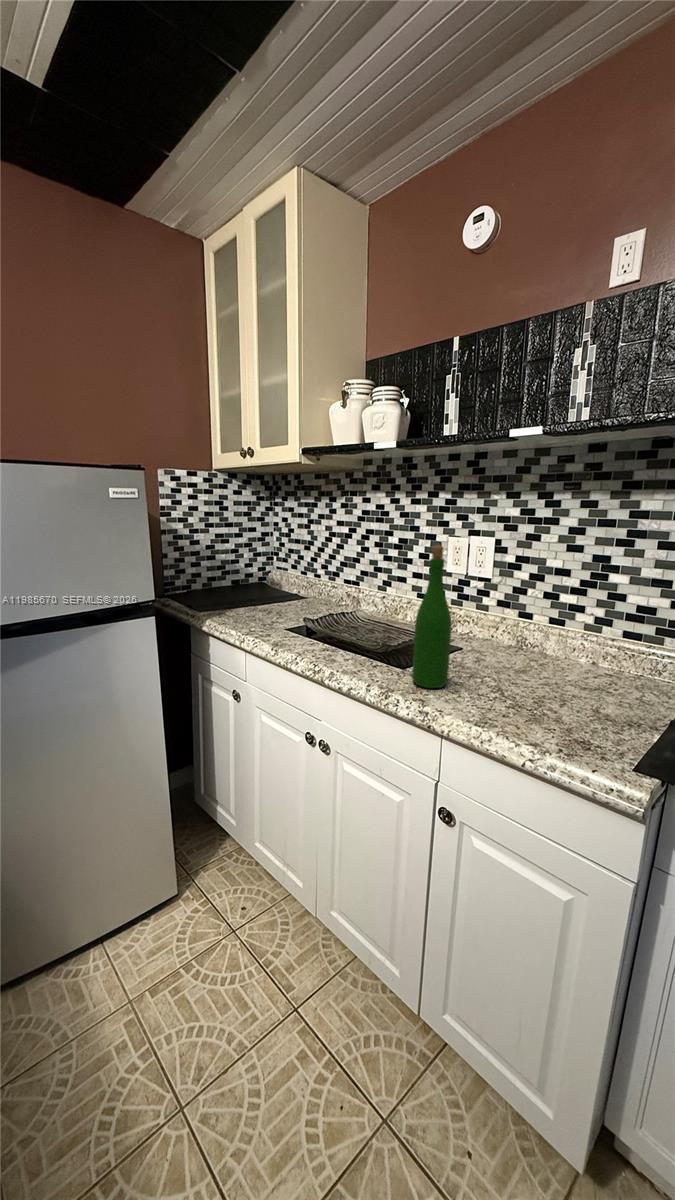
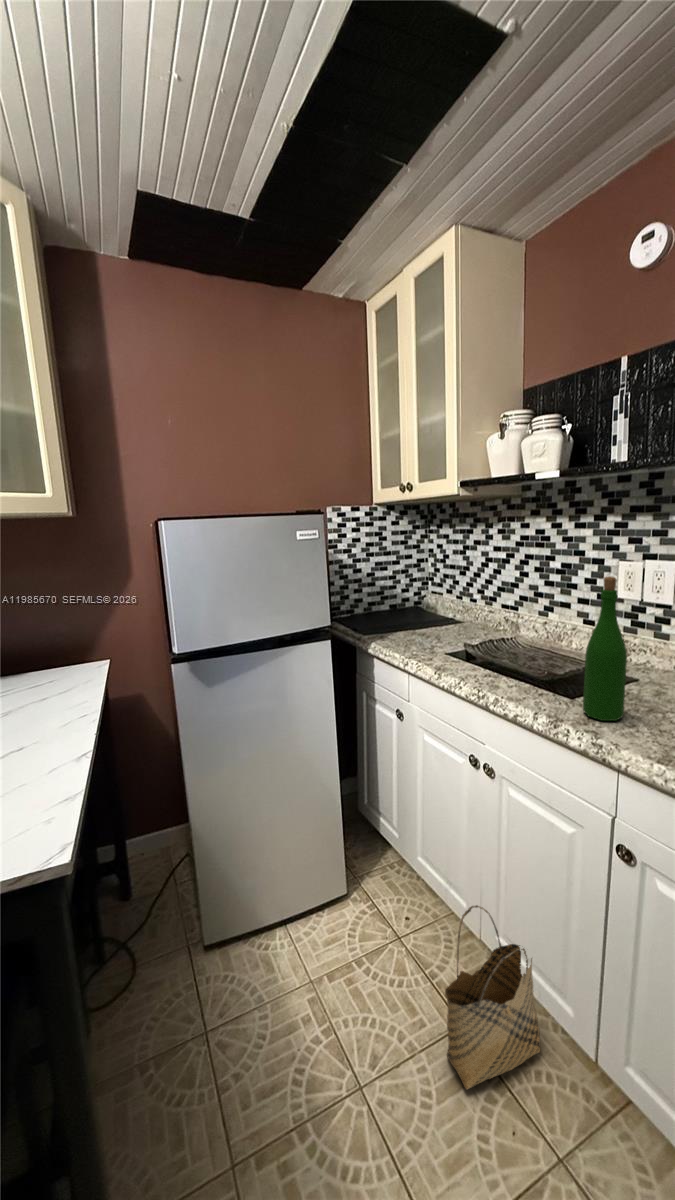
woven basket: none [275,886,370,1076] -> present [445,905,540,1089]

